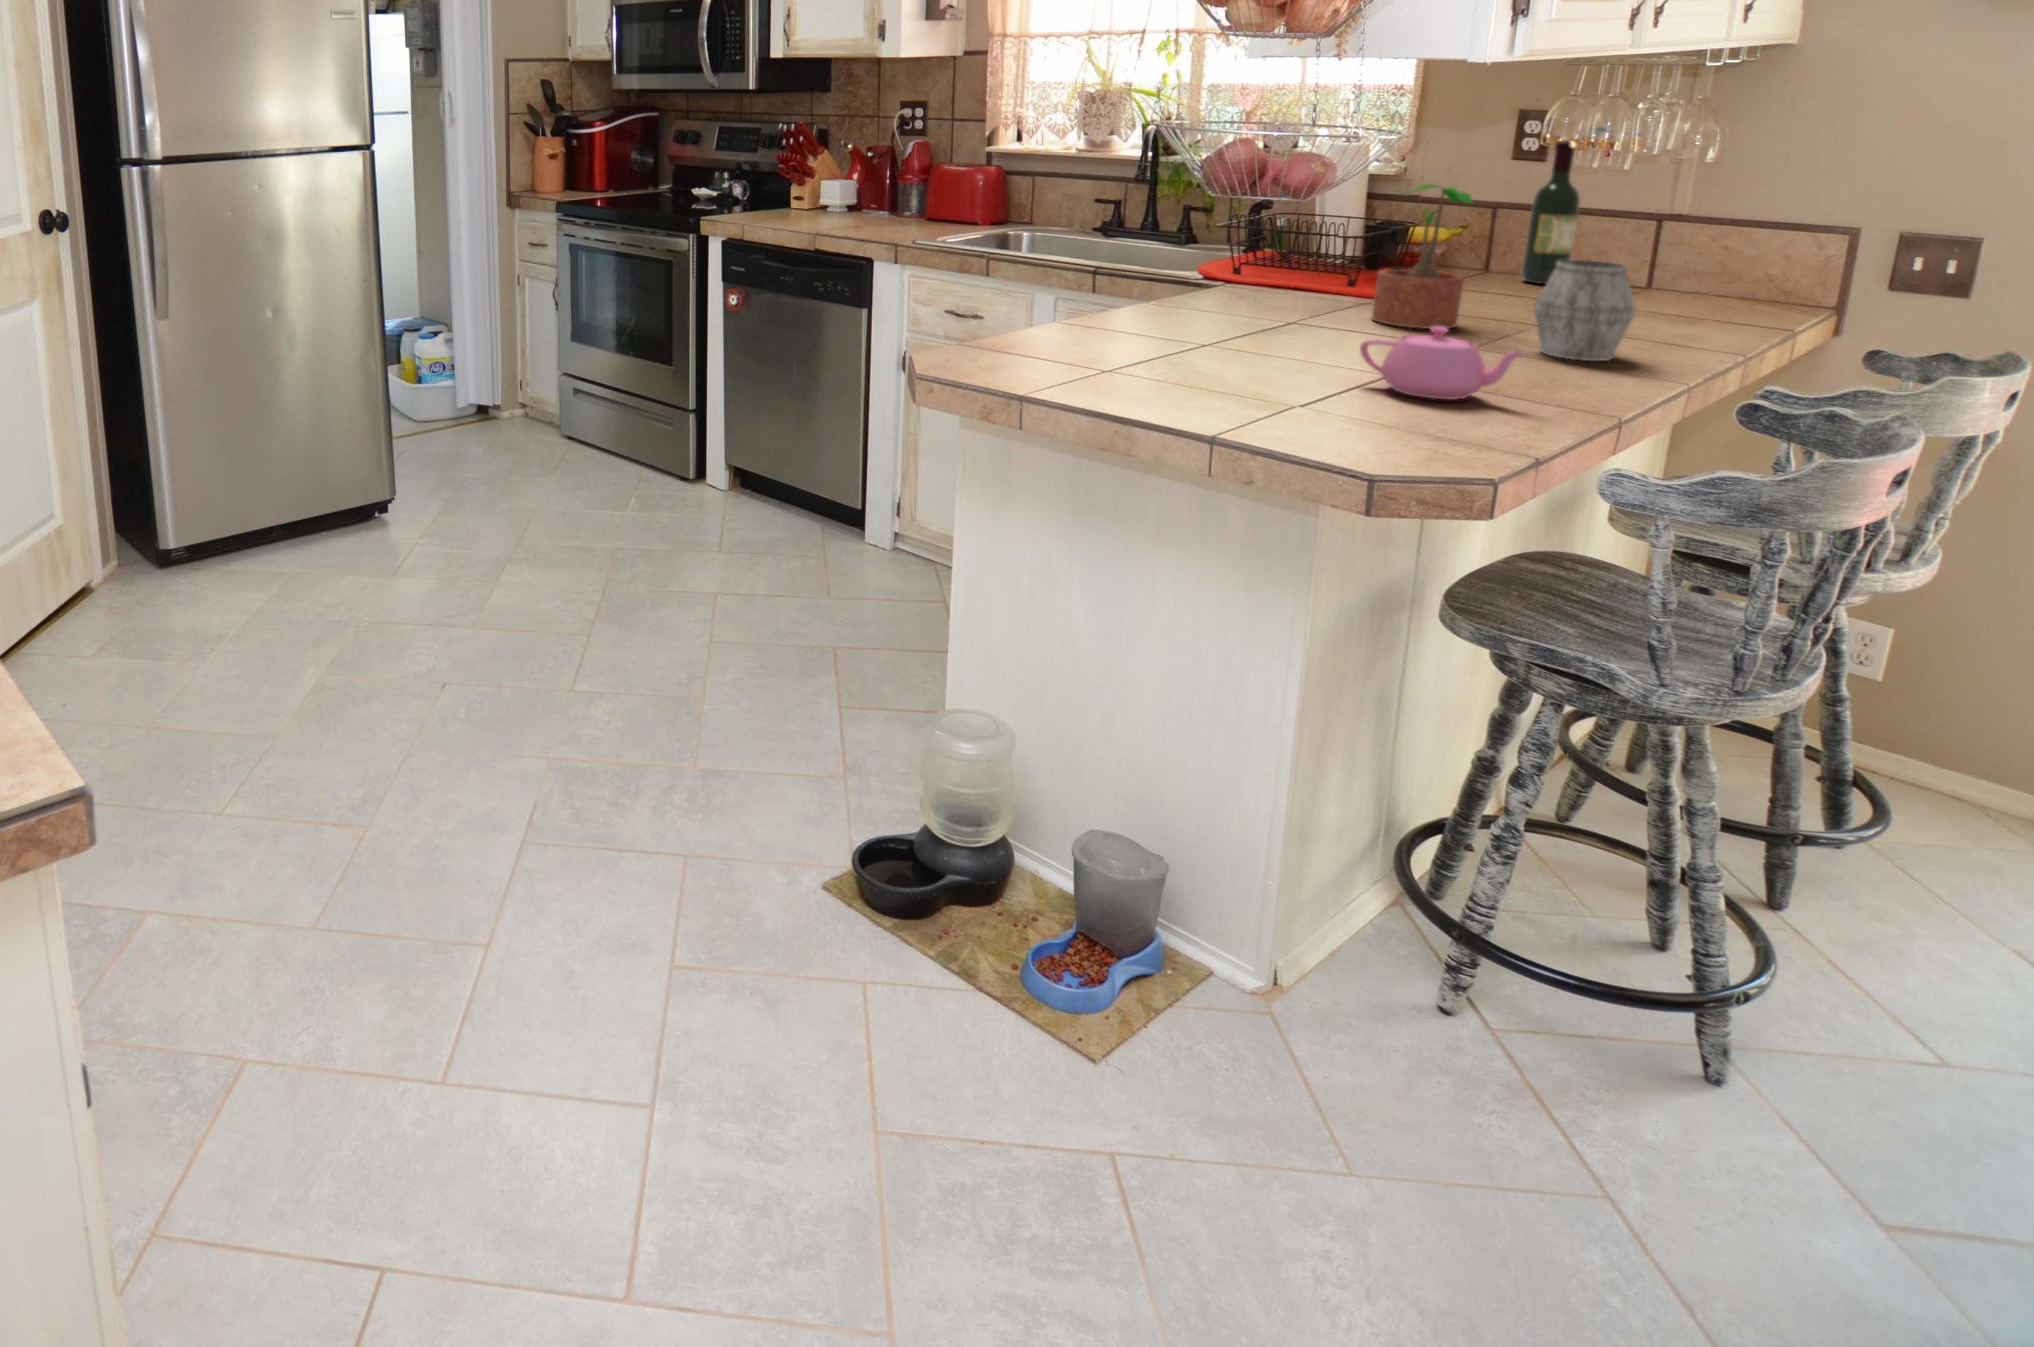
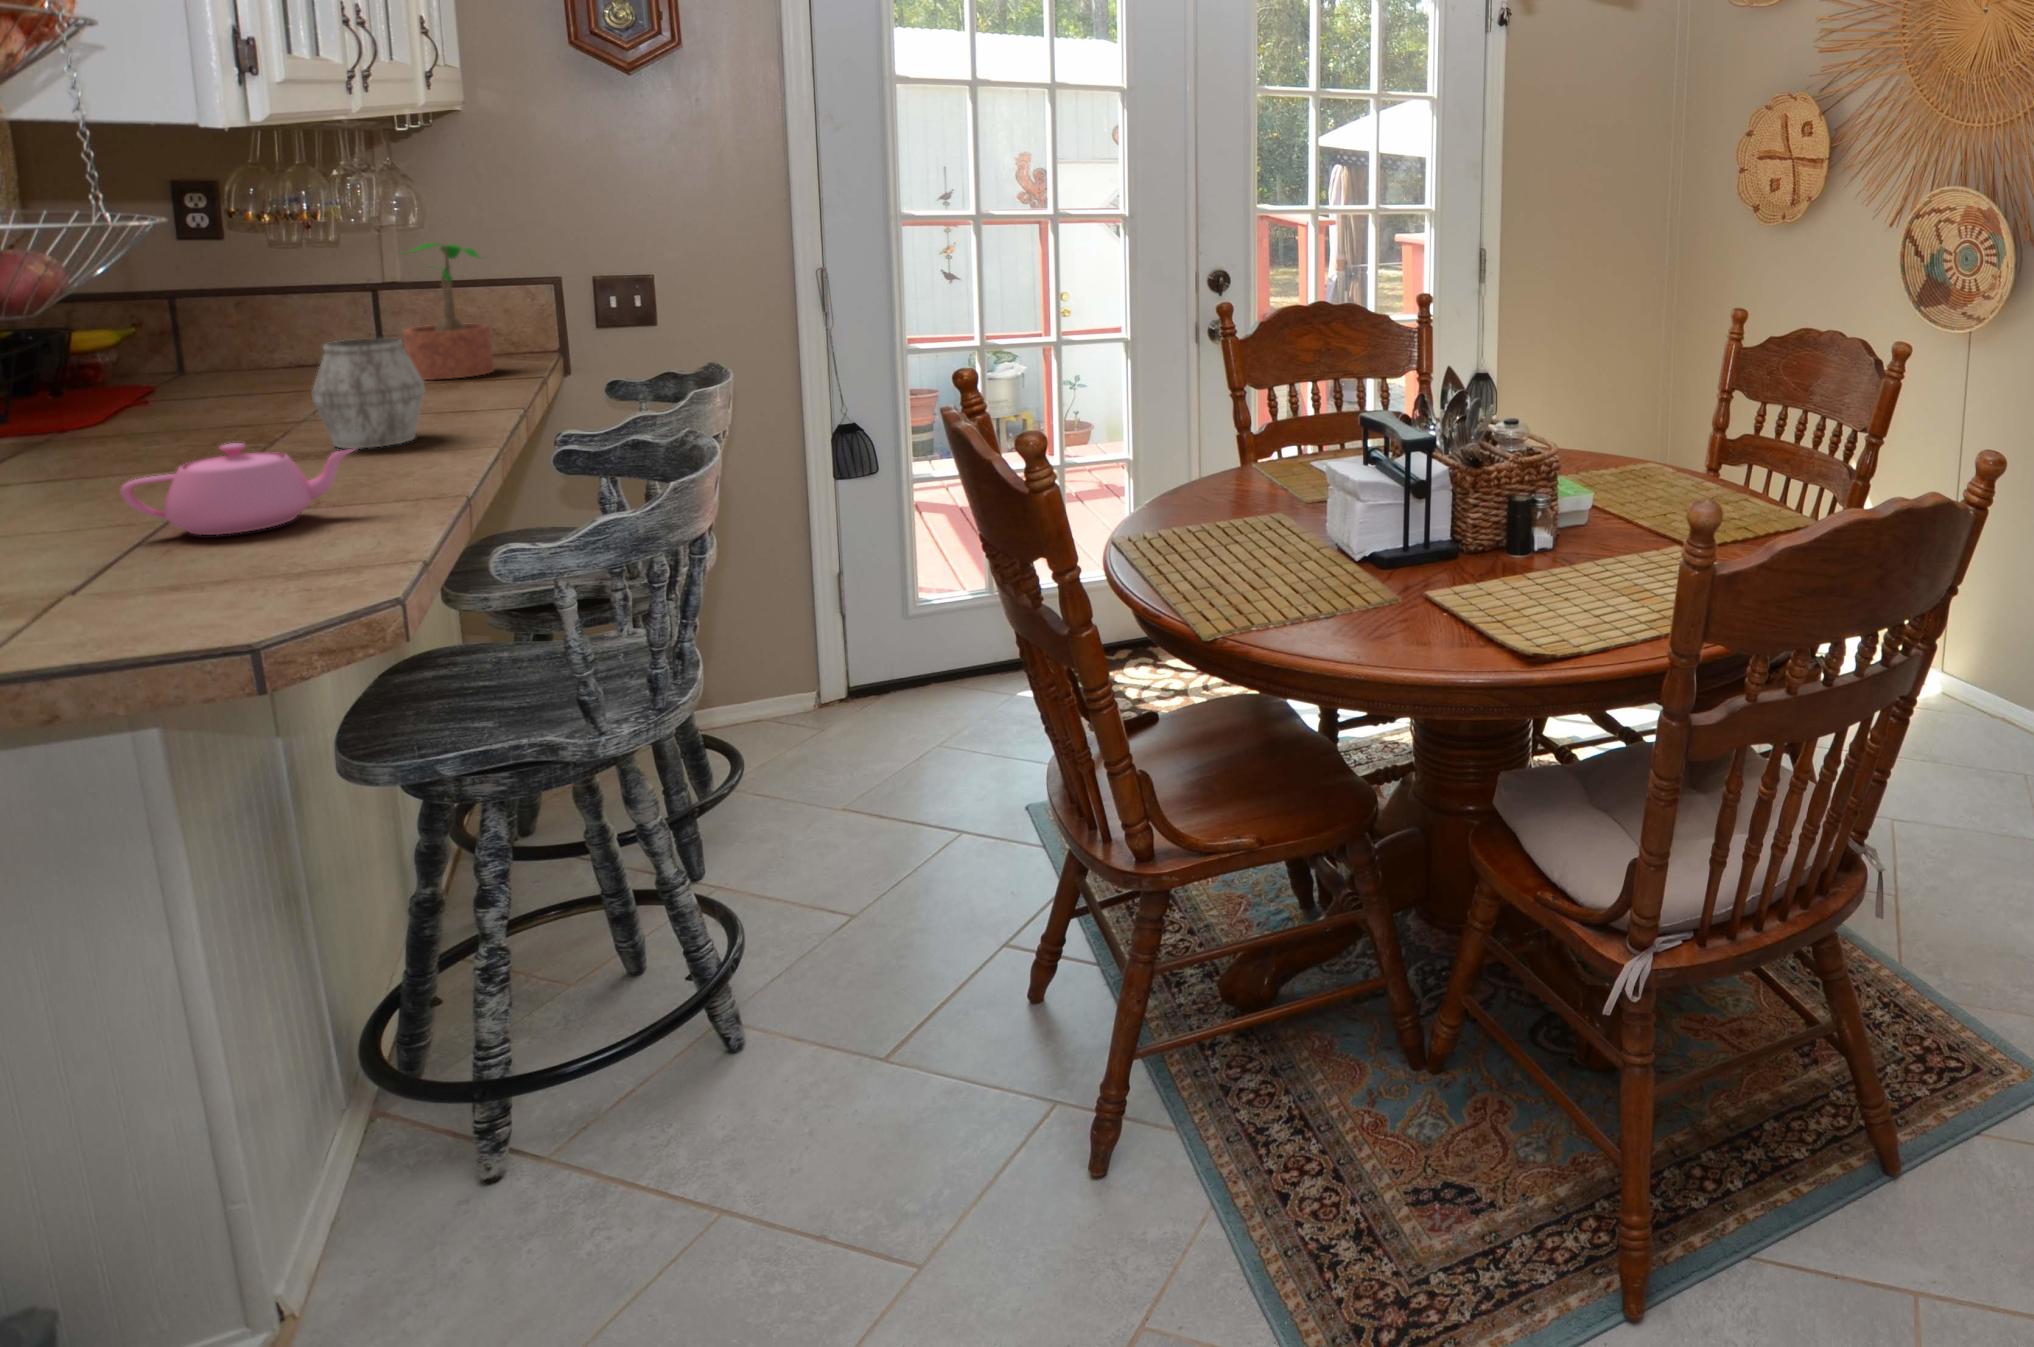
wine bottle: present [1521,141,1580,284] -> none [233,213,301,374]
potted plant: present [1372,184,1472,329] -> present [397,243,494,380]

